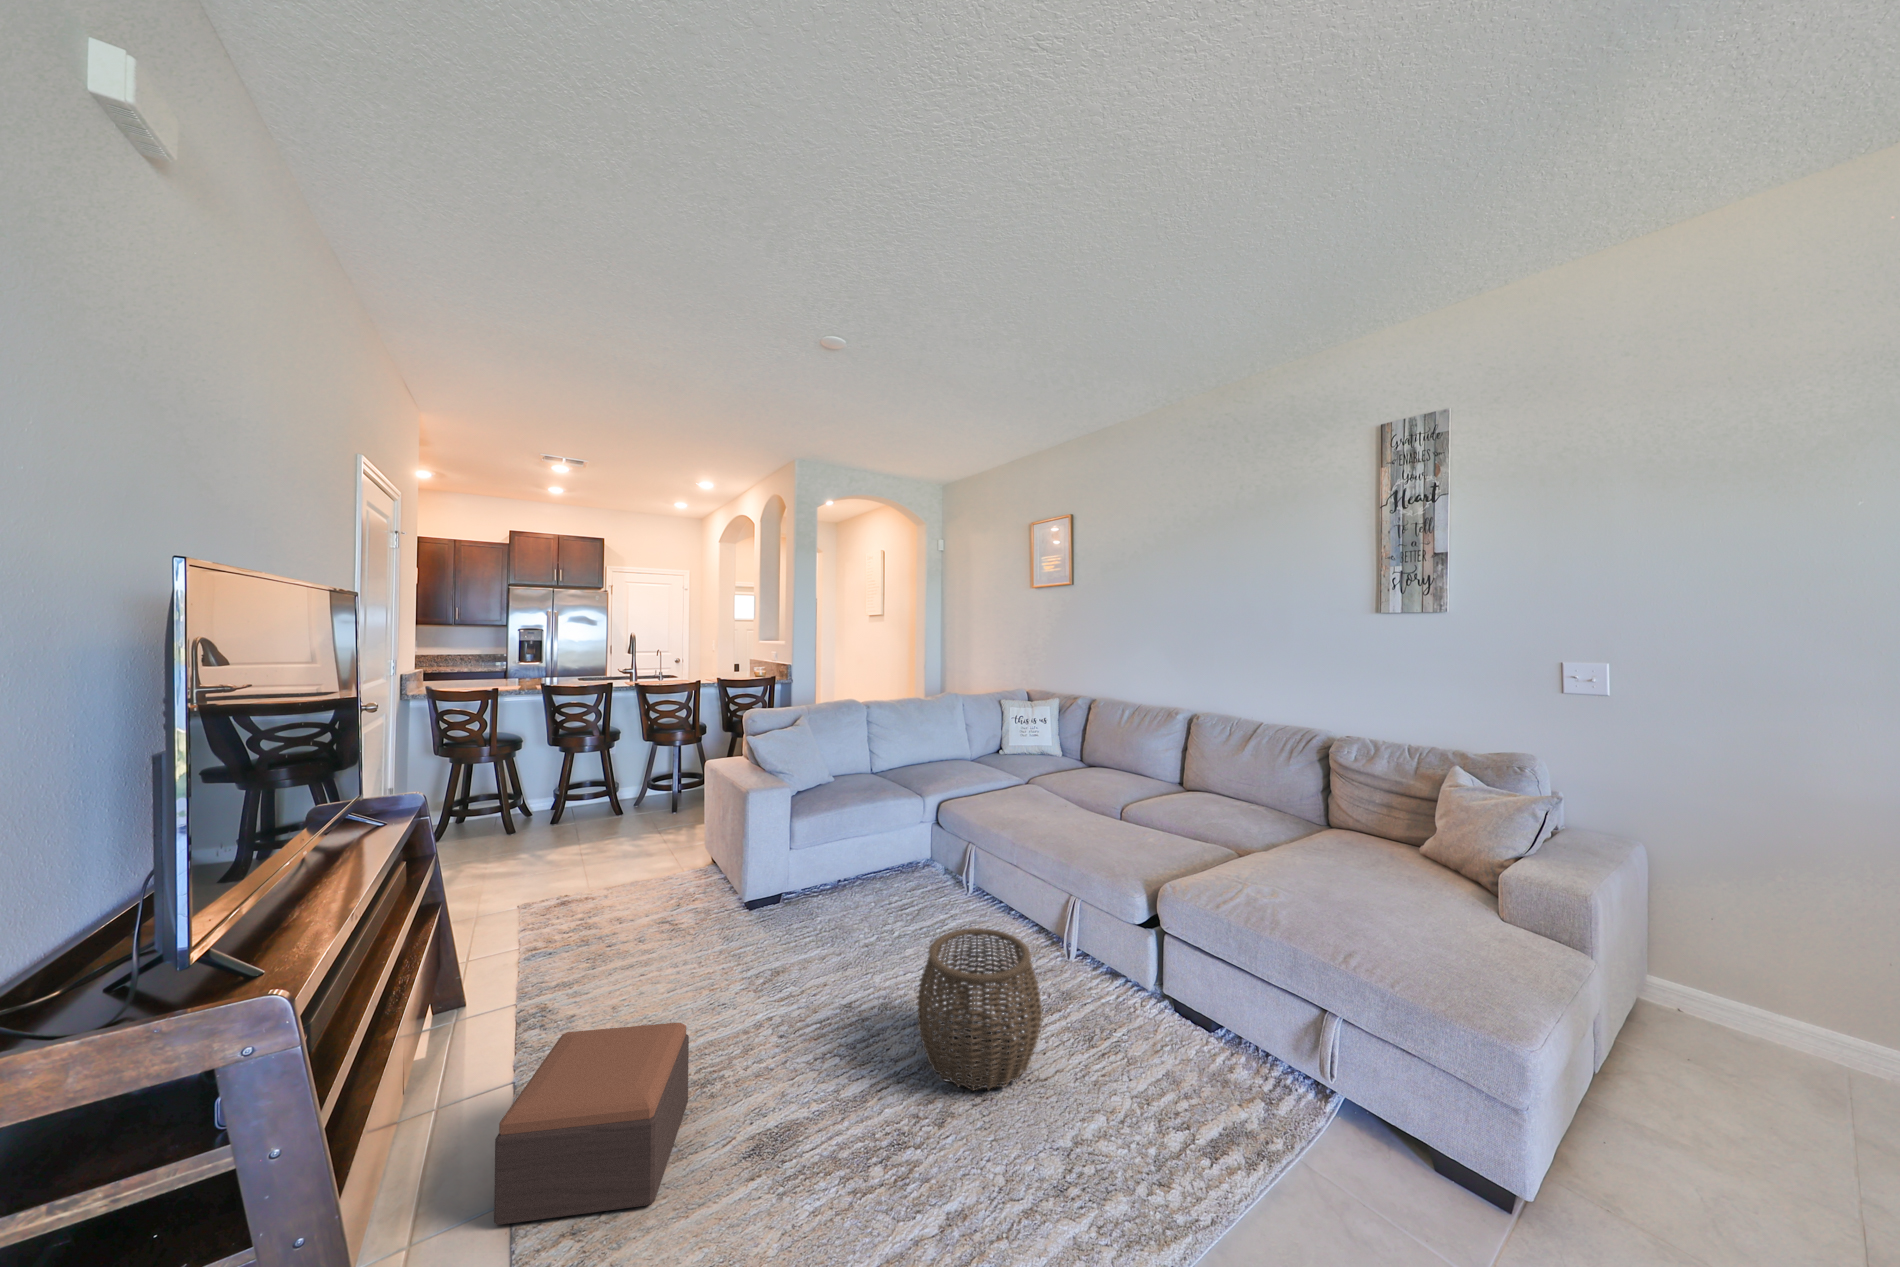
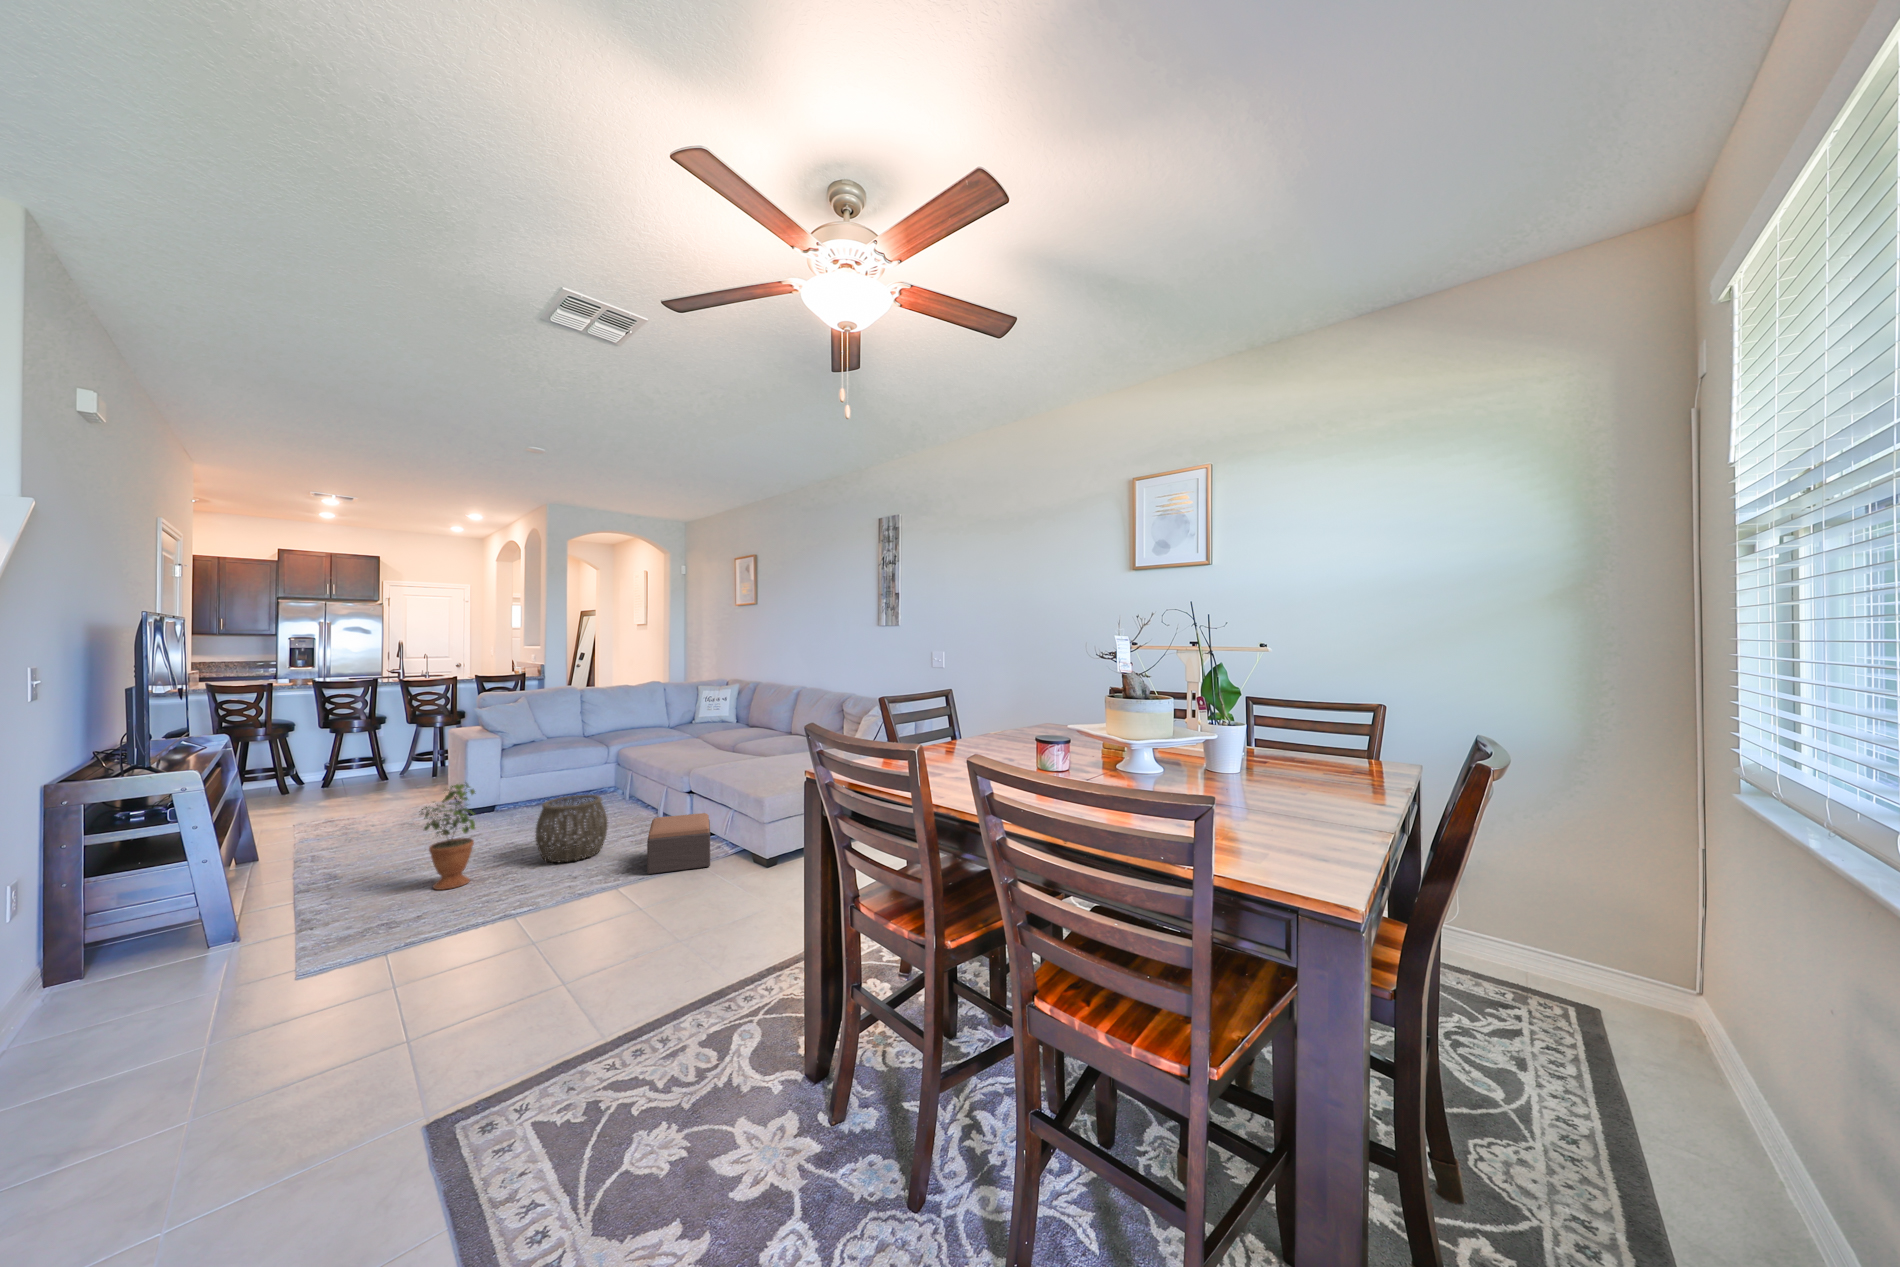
potted plant: none [742,919,841,1180] -> present [421,783,475,890]
footstool: present [494,1023,689,1225] -> present [647,813,710,874]

